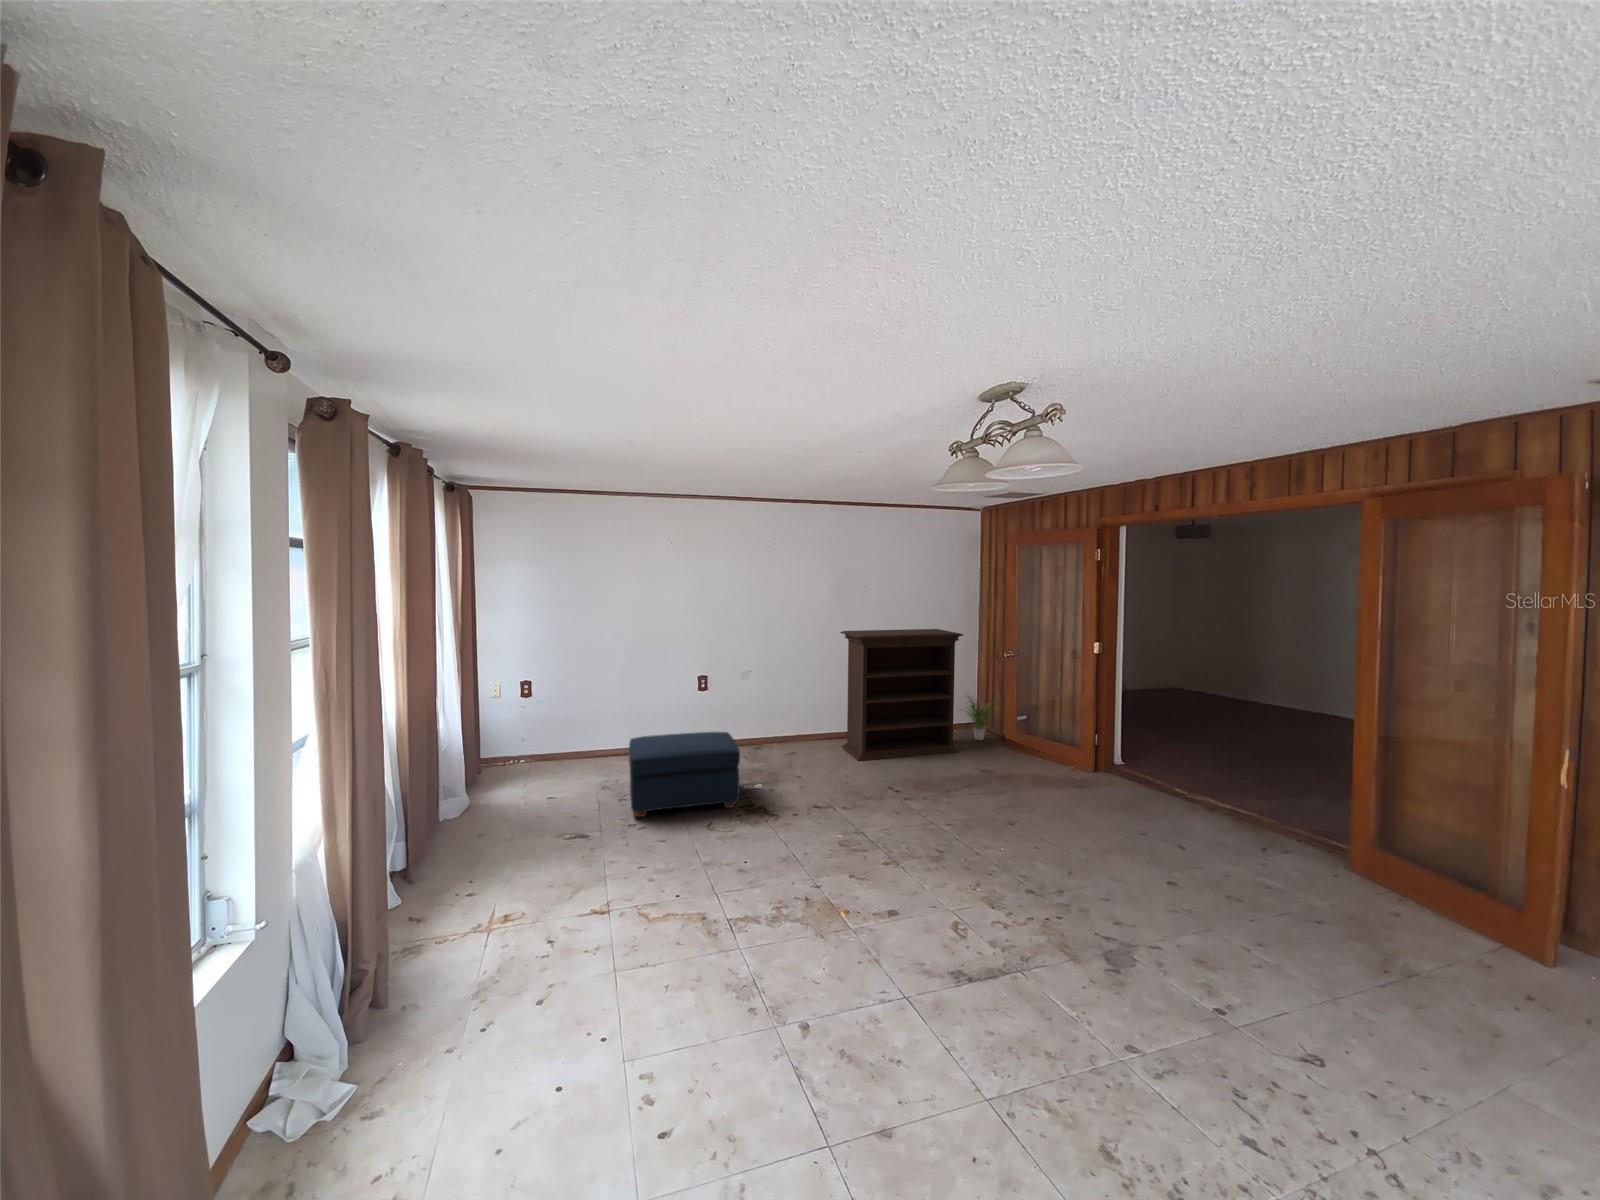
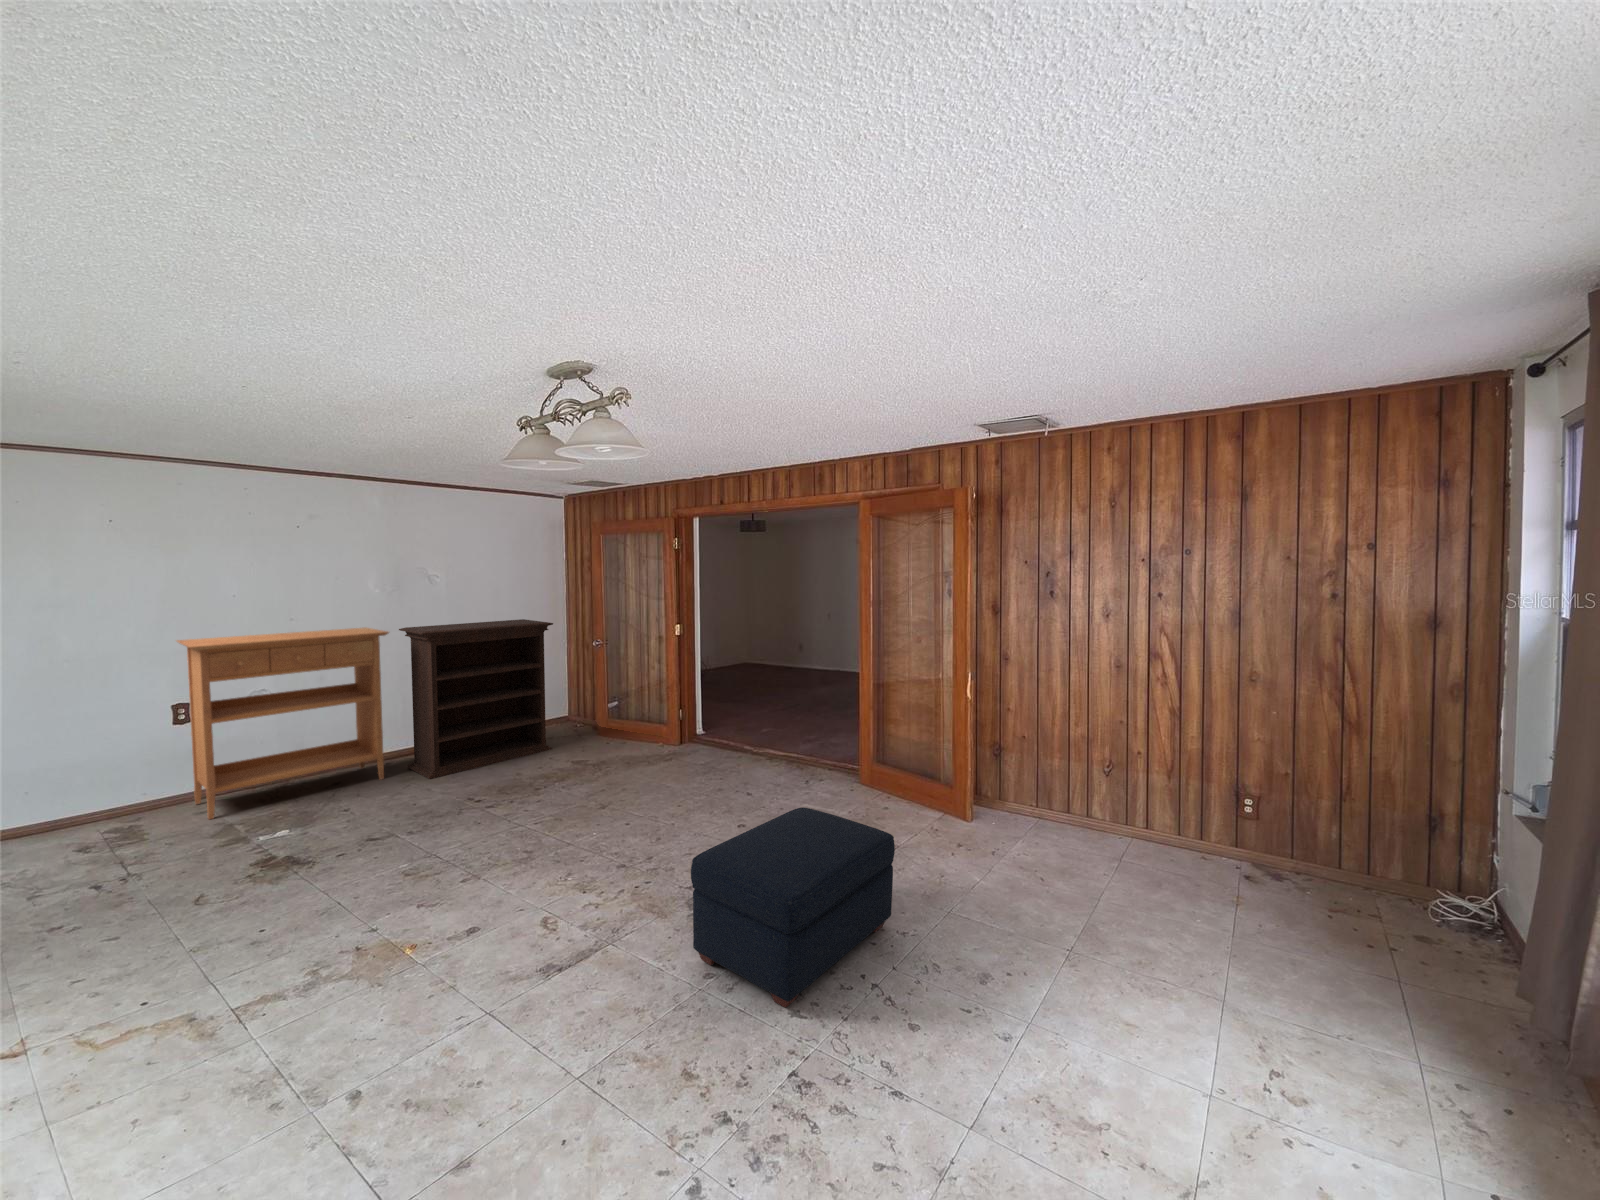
console table: none [706,629,834,763] -> present [177,628,389,819]
potted plant: present [965,696,993,740] -> none [550,684,596,733]
ottoman: present [629,732,740,817] -> present [691,808,895,1008]

